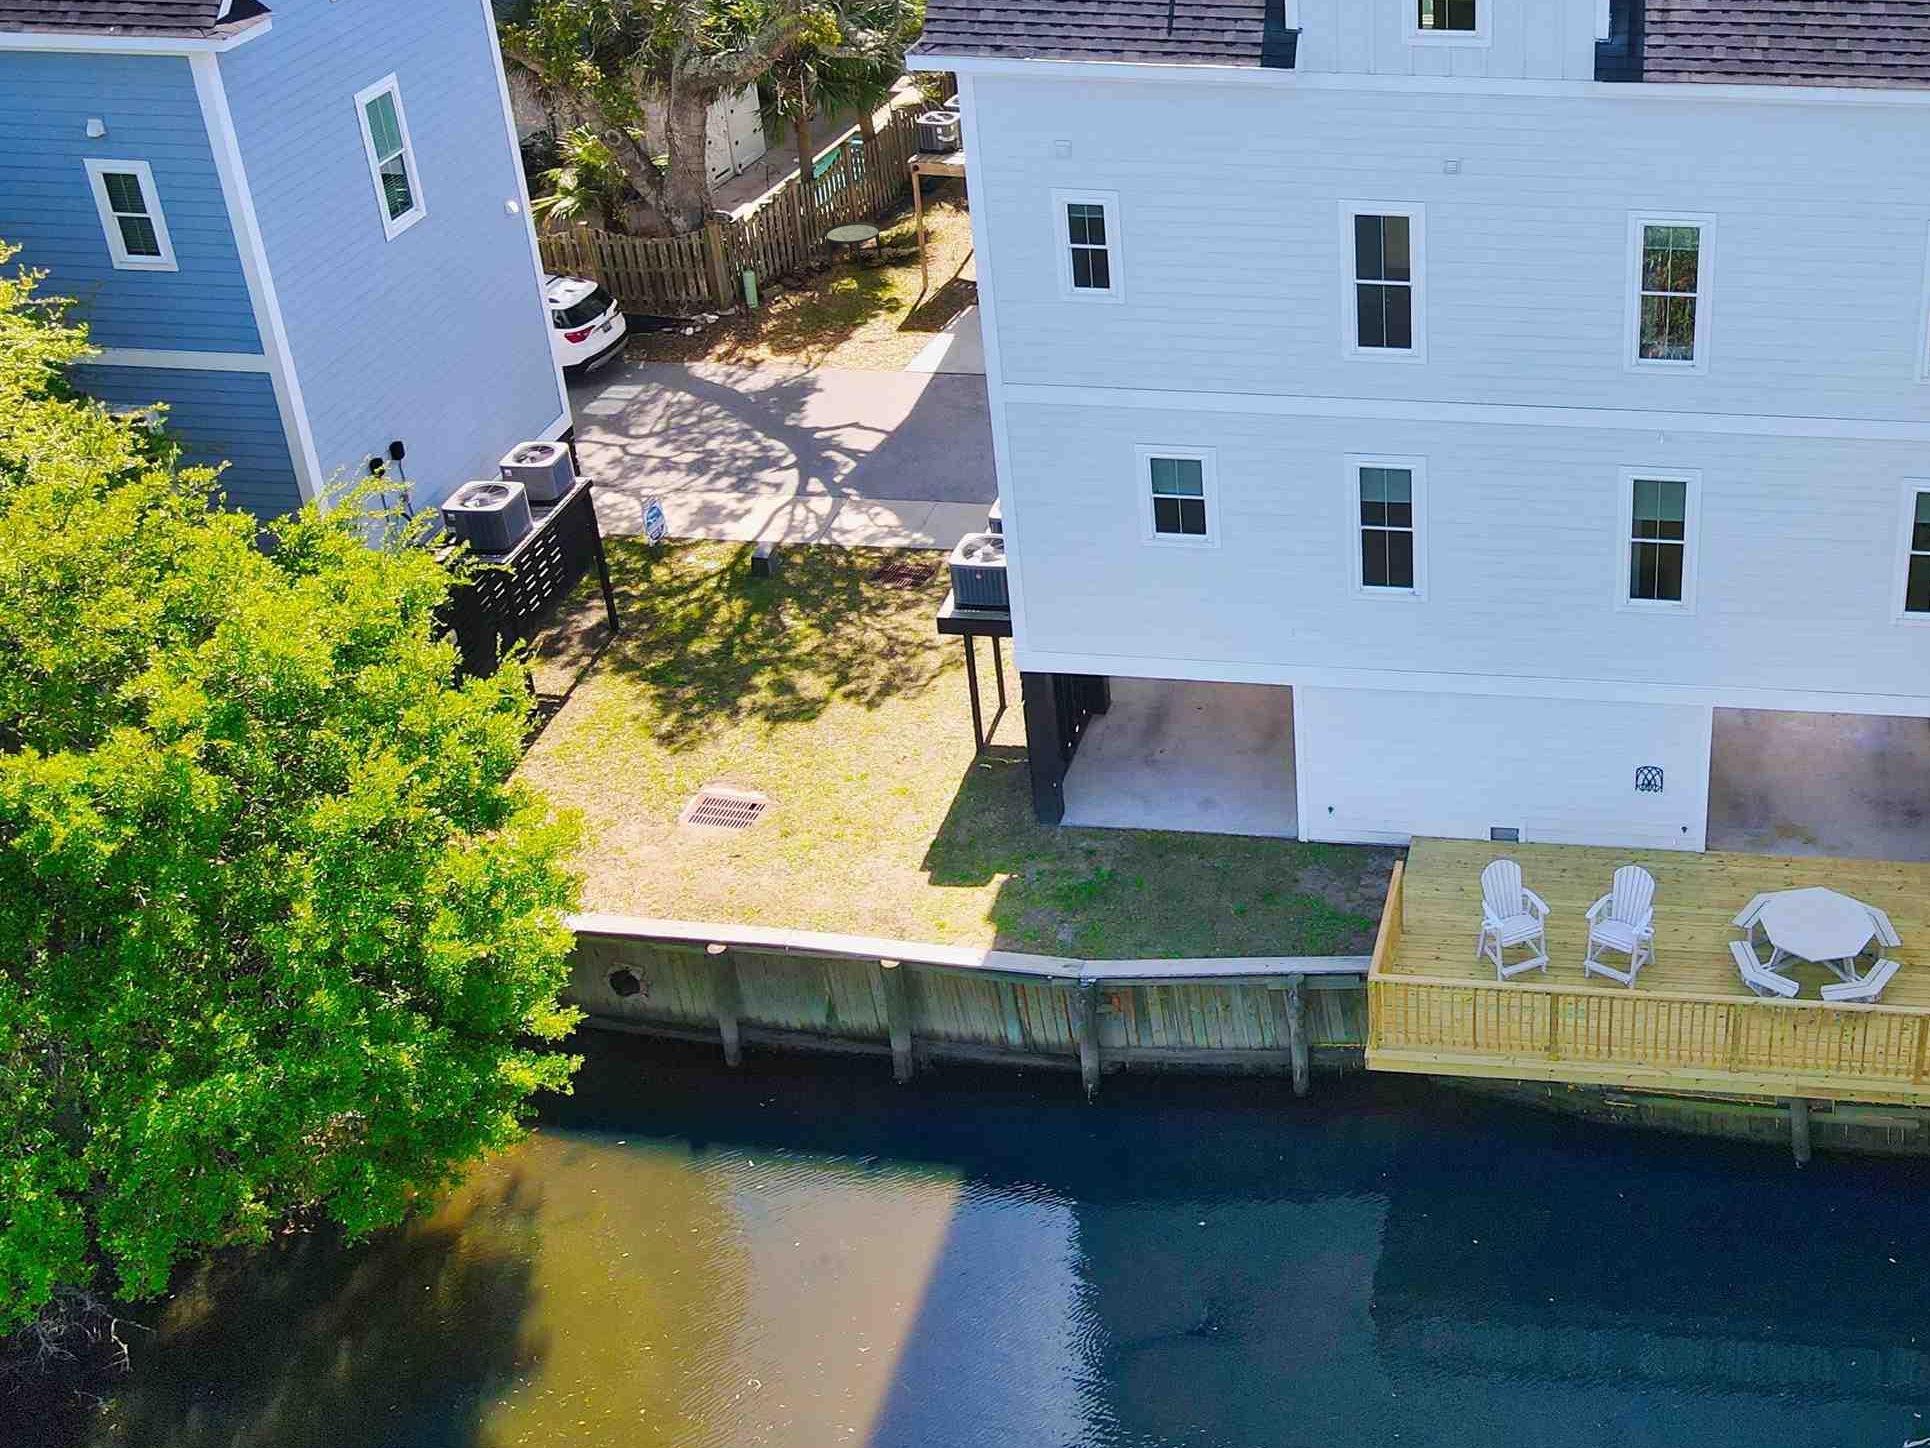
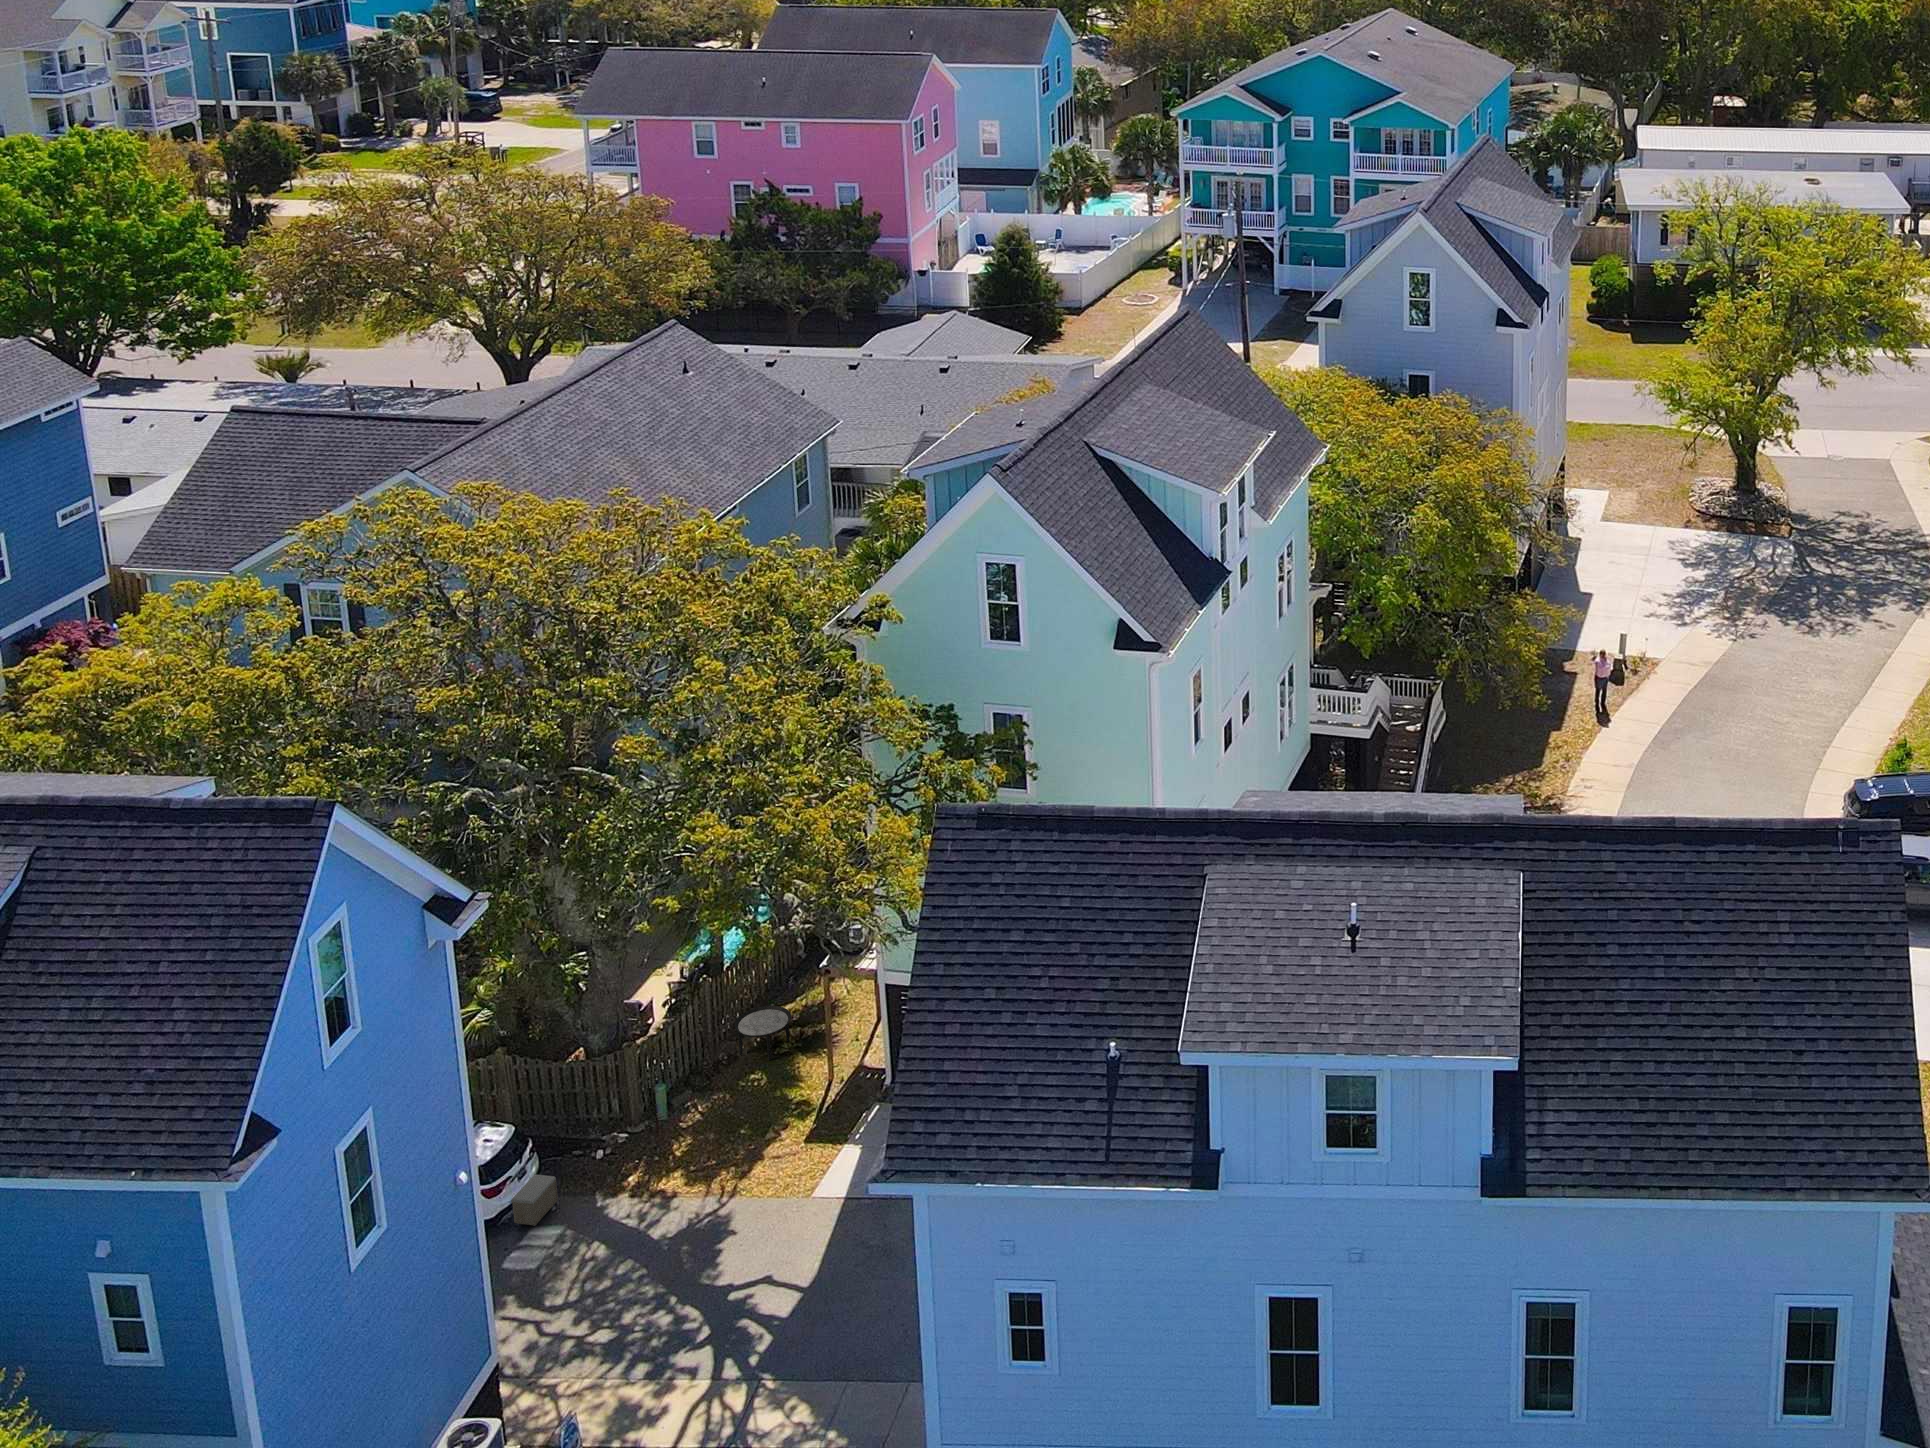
storage bench: none [594,332,644,378] -> present [511,1174,558,1226]

